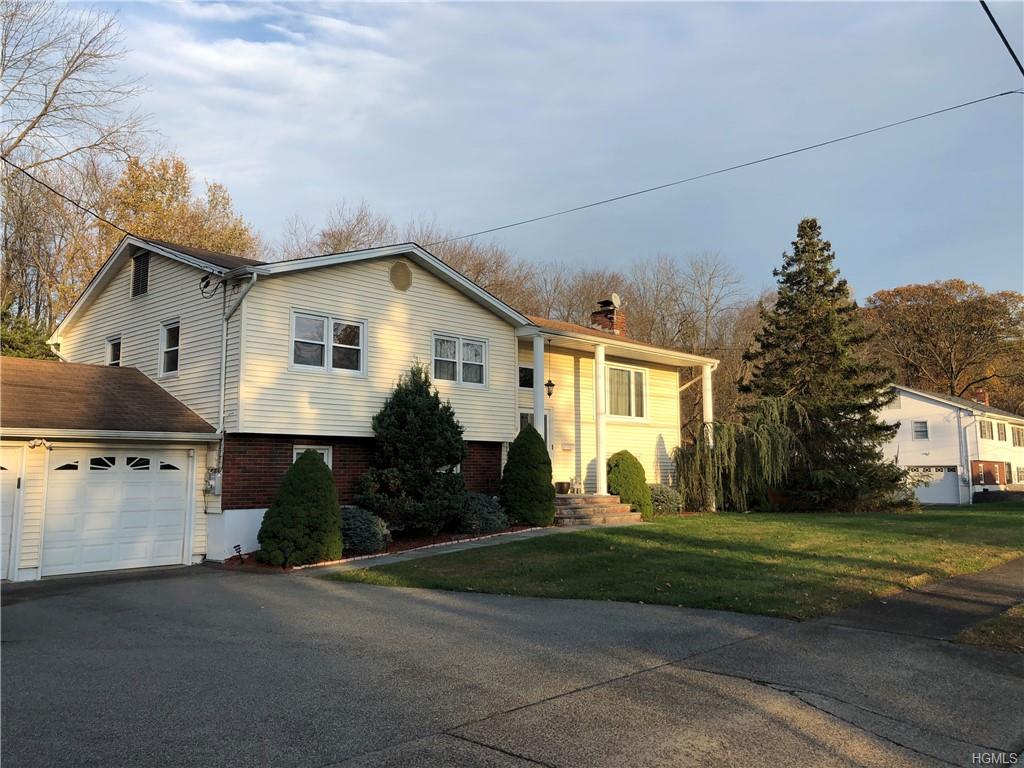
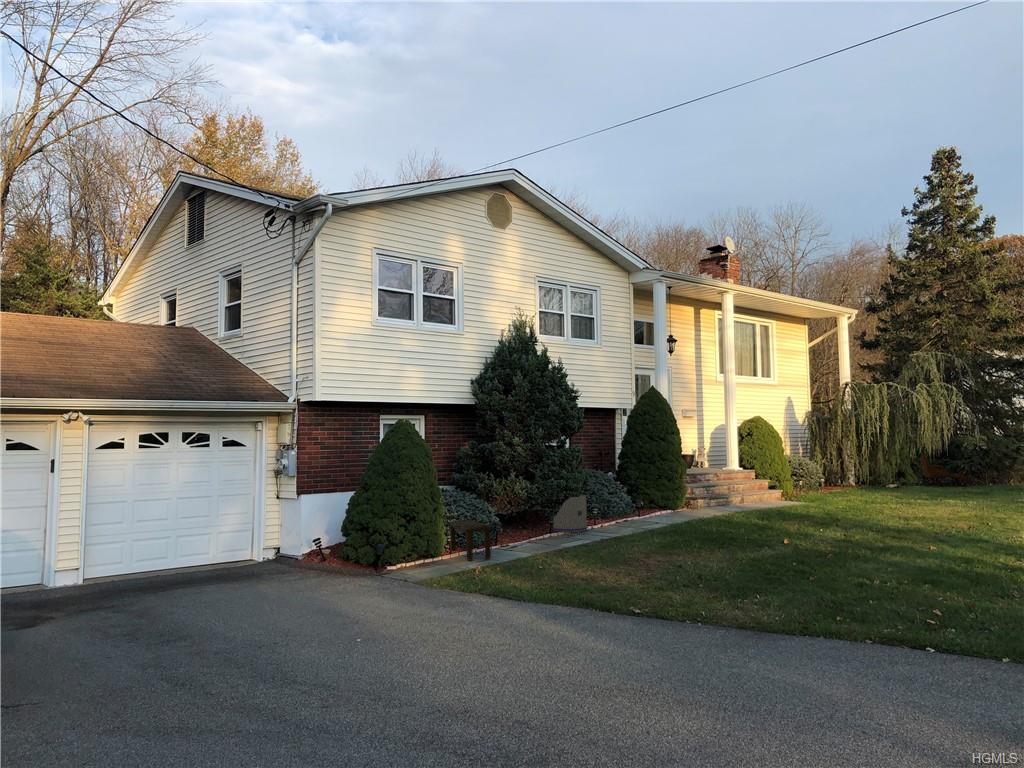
trash can: none [438,512,467,543] -> present [553,494,588,532]
bench: none [347,530,379,561] -> present [449,520,491,560]

